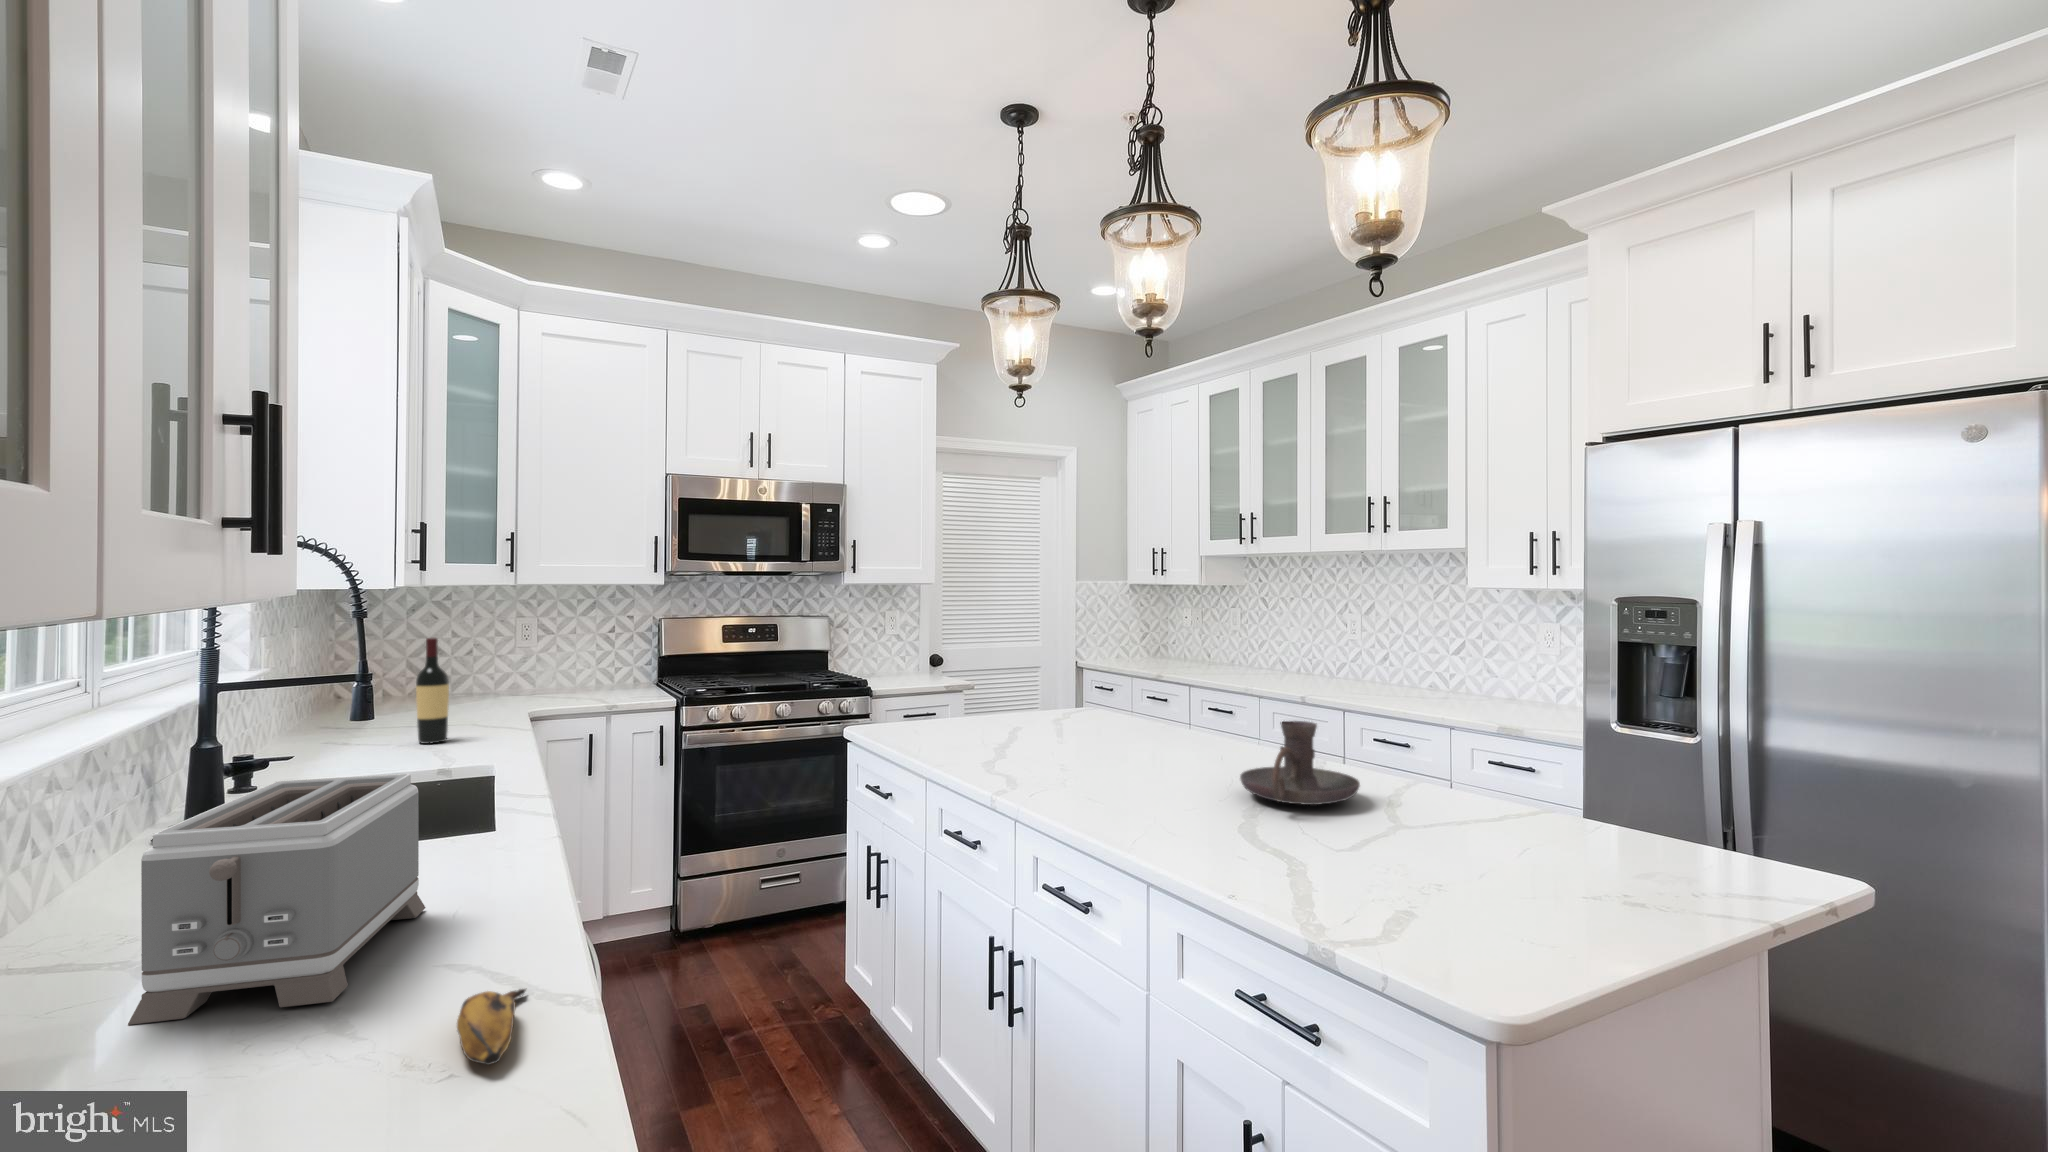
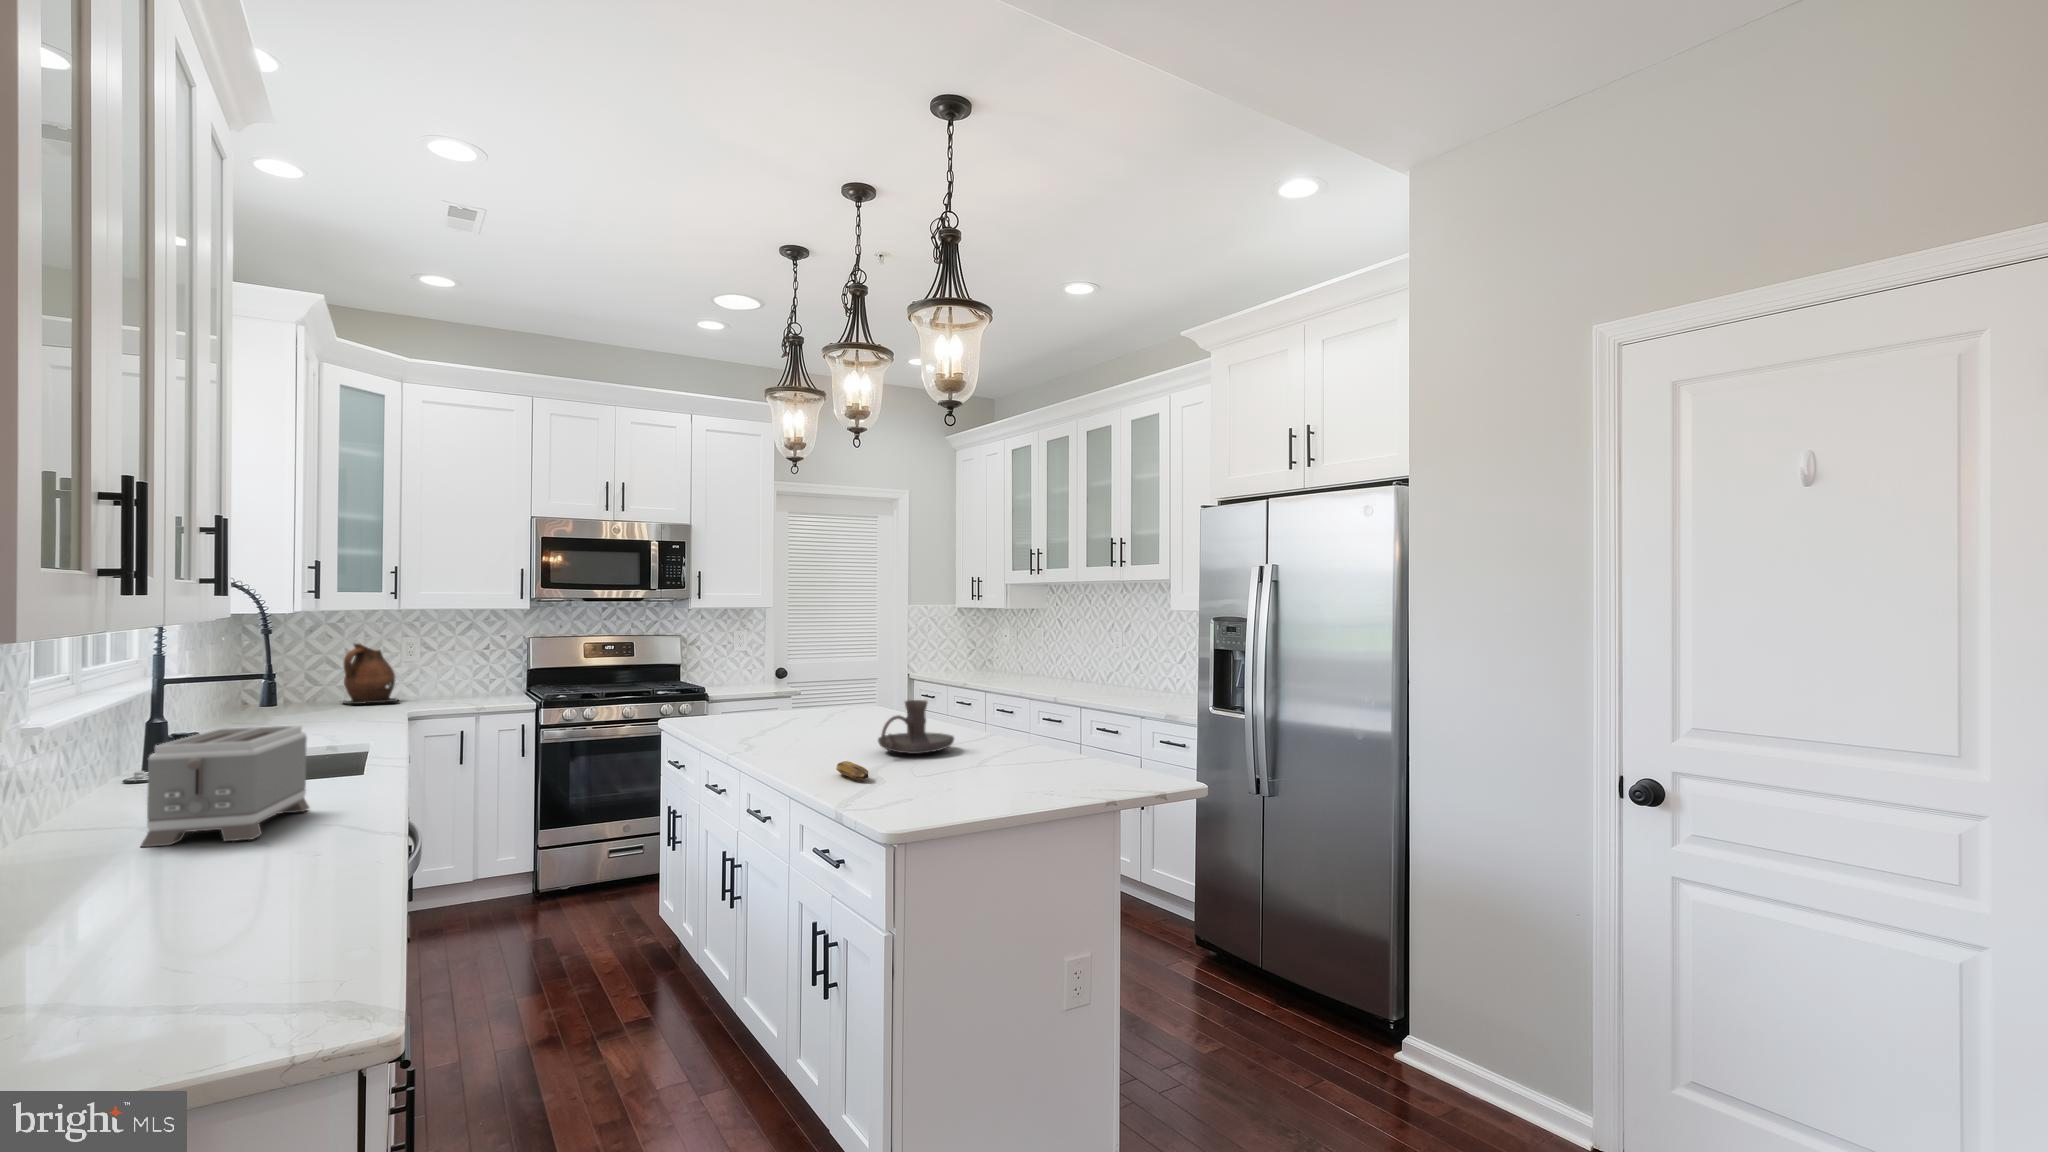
ceramic pitcher: none [444,626,516,700] -> present [343,643,398,704]
wine bottle: present [416,638,449,744] -> none [312,651,339,732]
banana: present [457,989,526,1065] -> present [836,761,868,780]

